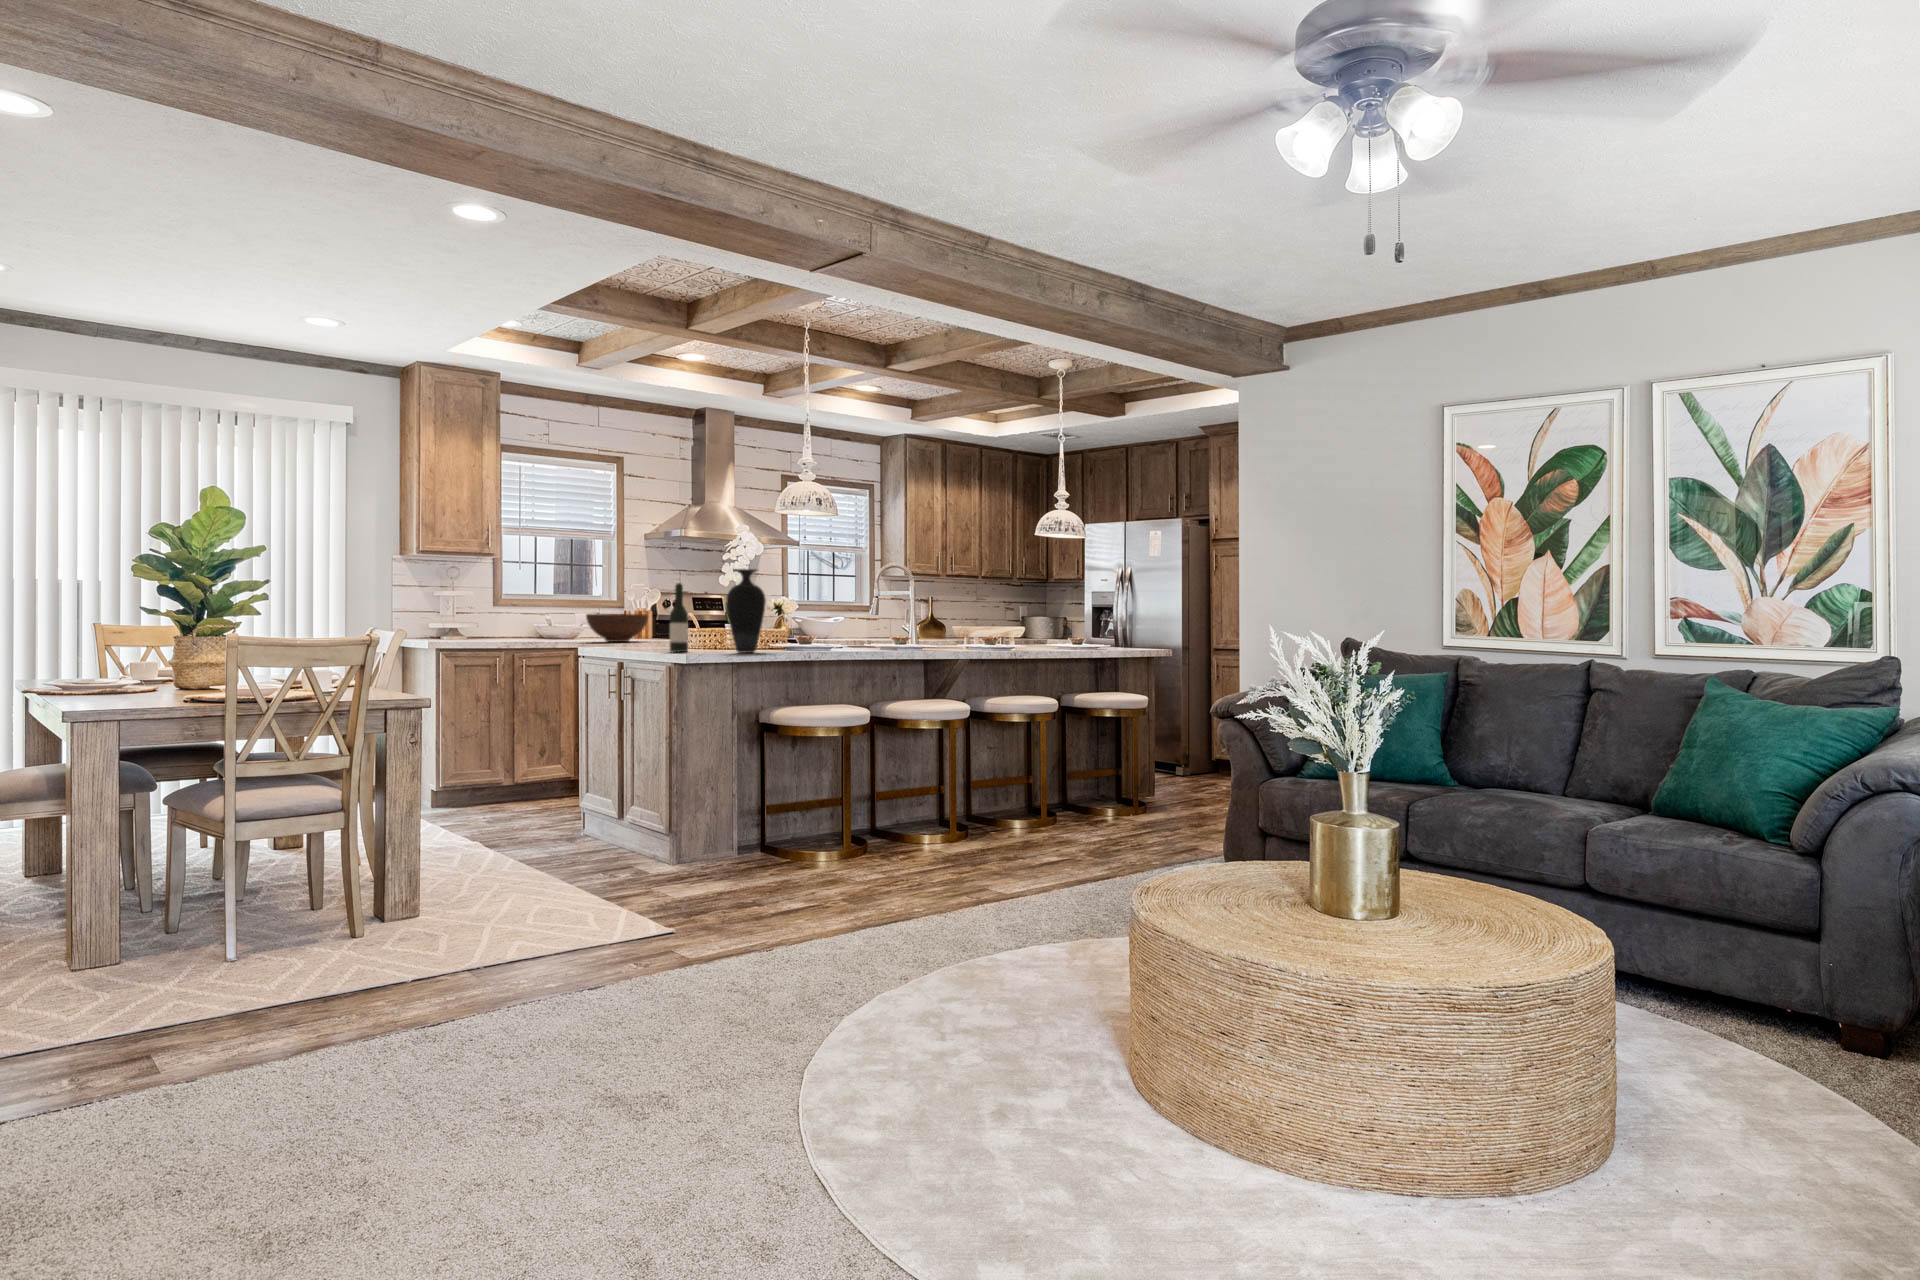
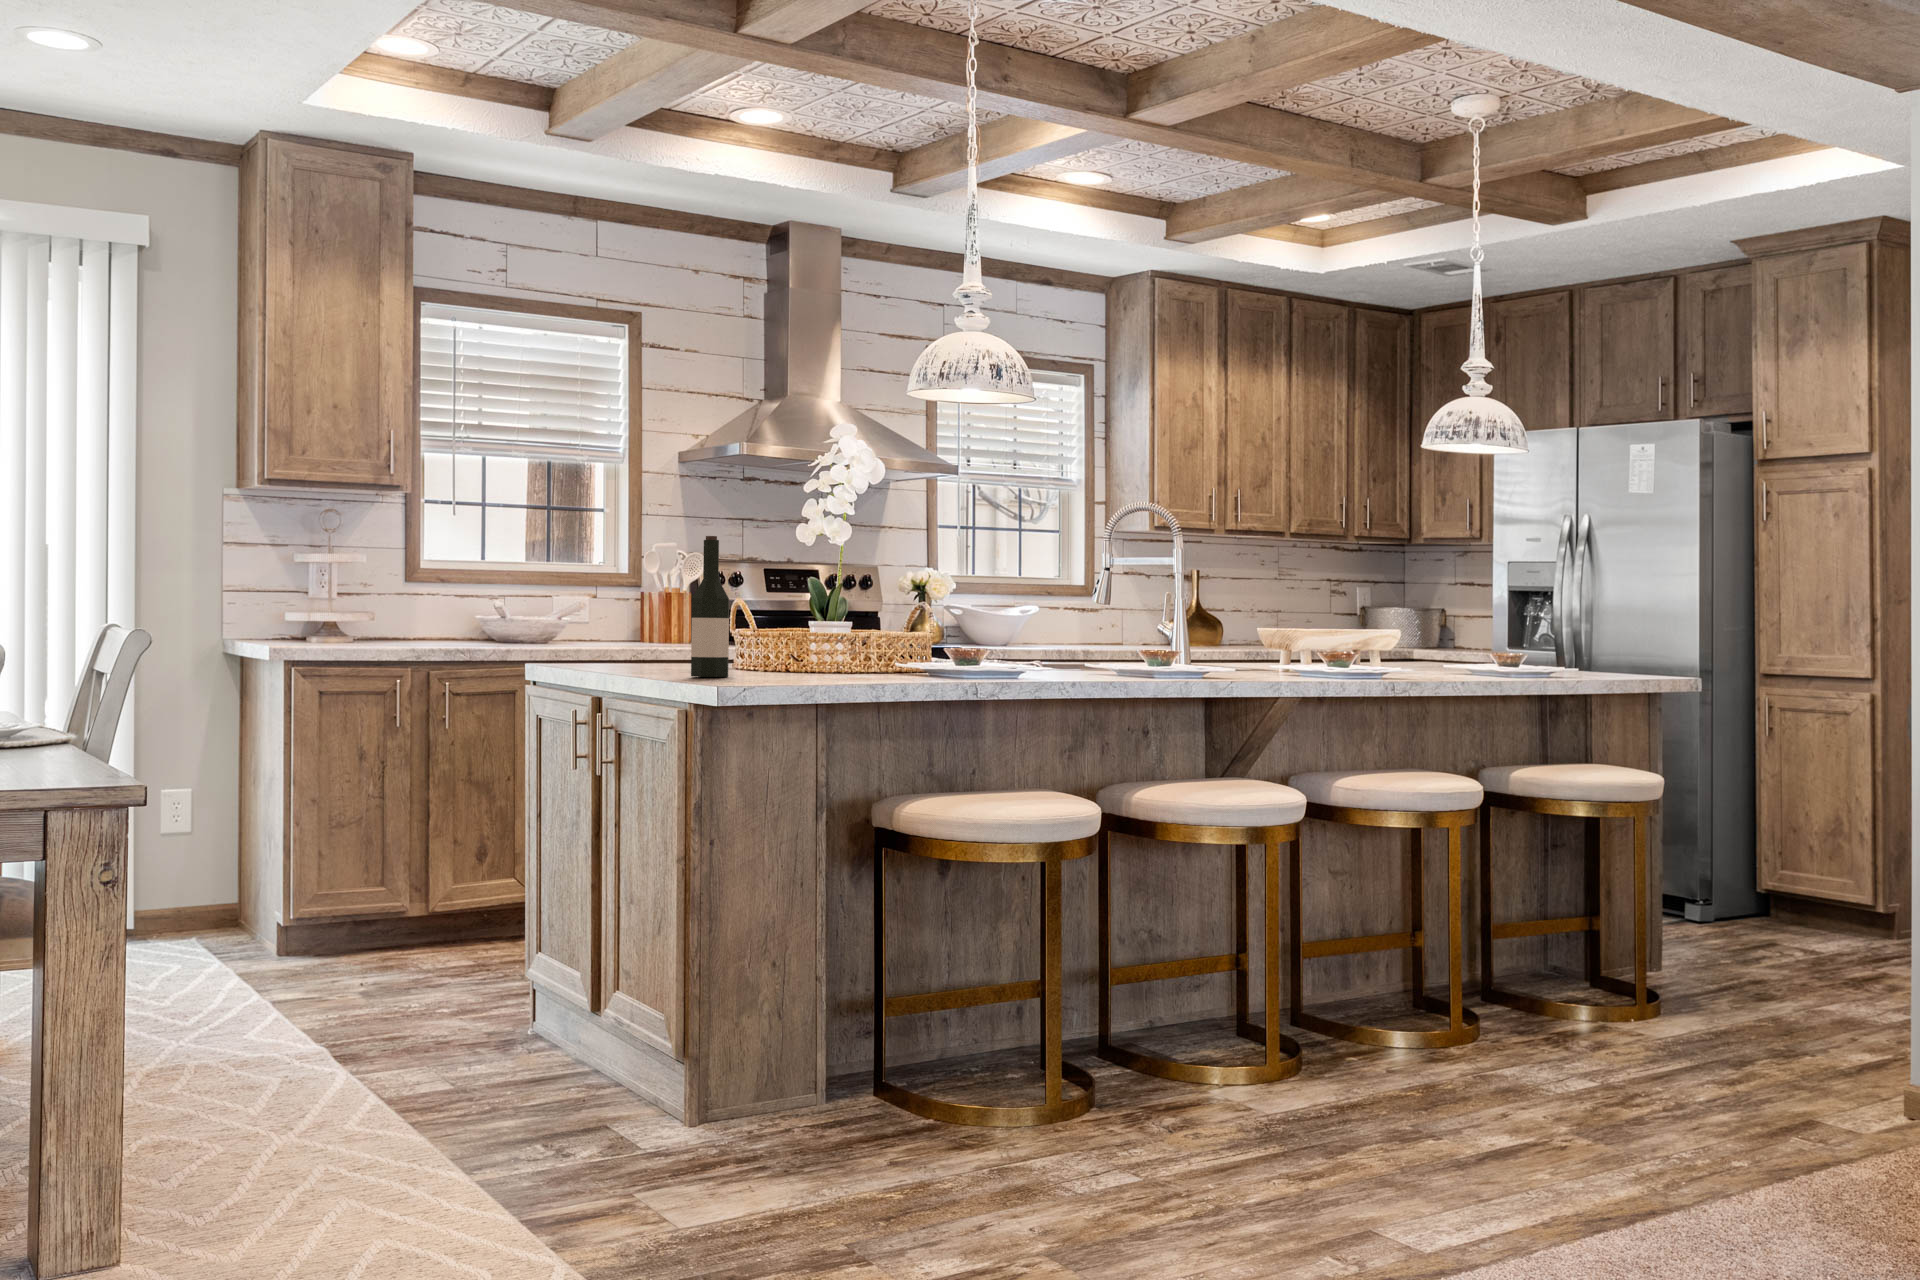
vase: present [726,569,766,653] -> none [804,504,884,681]
fruit bowl: present [586,614,648,642] -> none [561,598,675,650]

